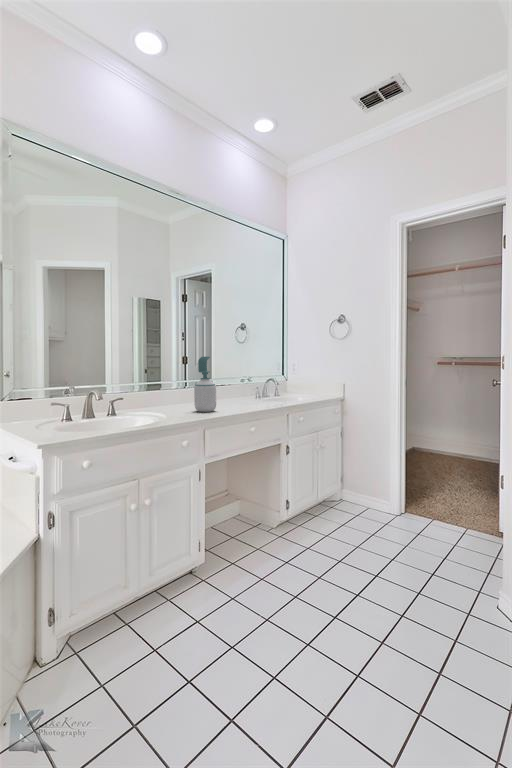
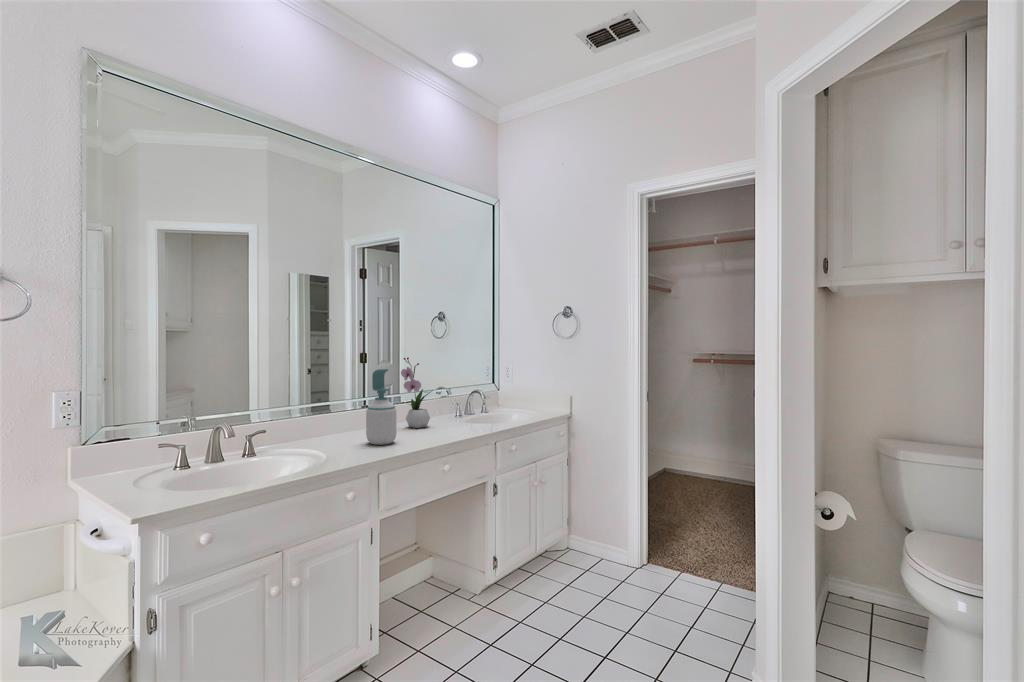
flower arrangement: none [218,353,242,405] -> present [401,357,433,428]

